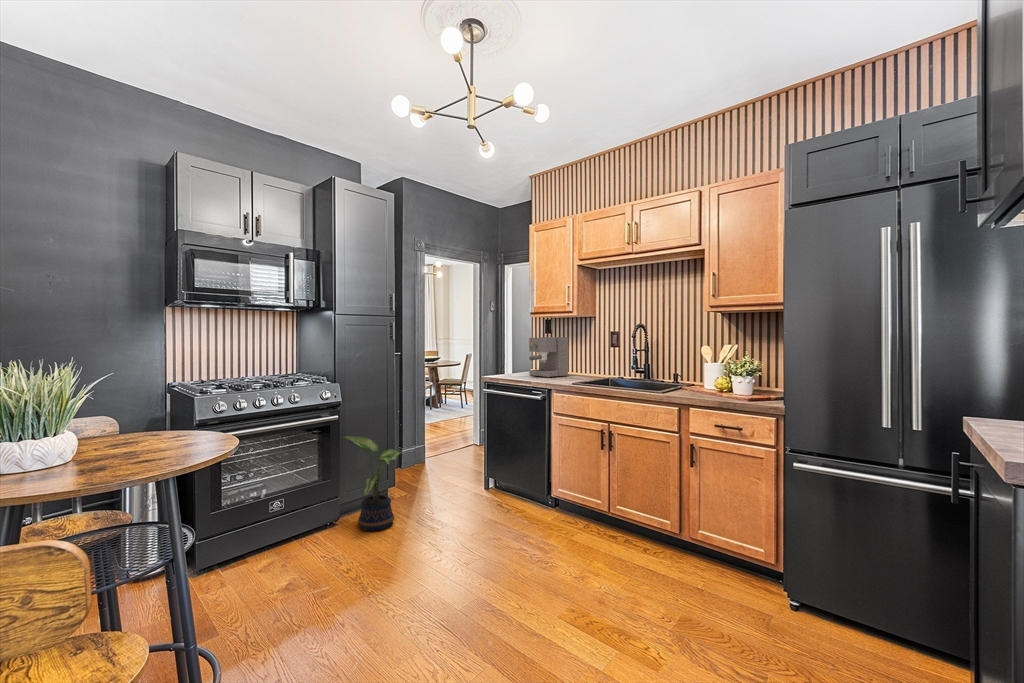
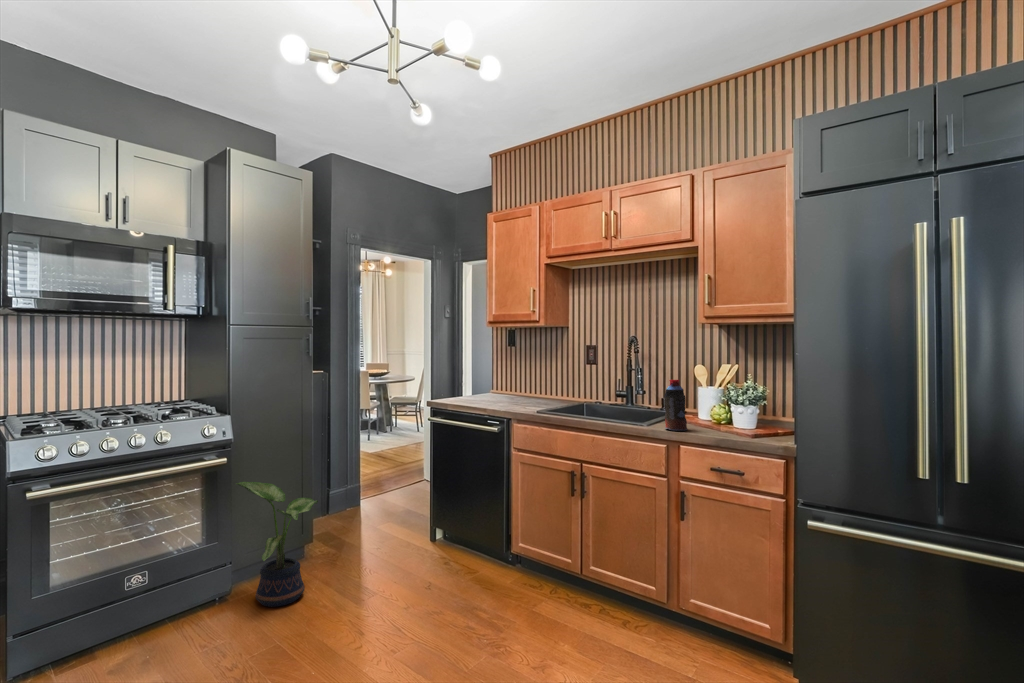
coffee maker: present [529,337,568,378] -> none [485,352,534,403]
bottle: none [677,356,696,397] -> present [664,380,688,431]

